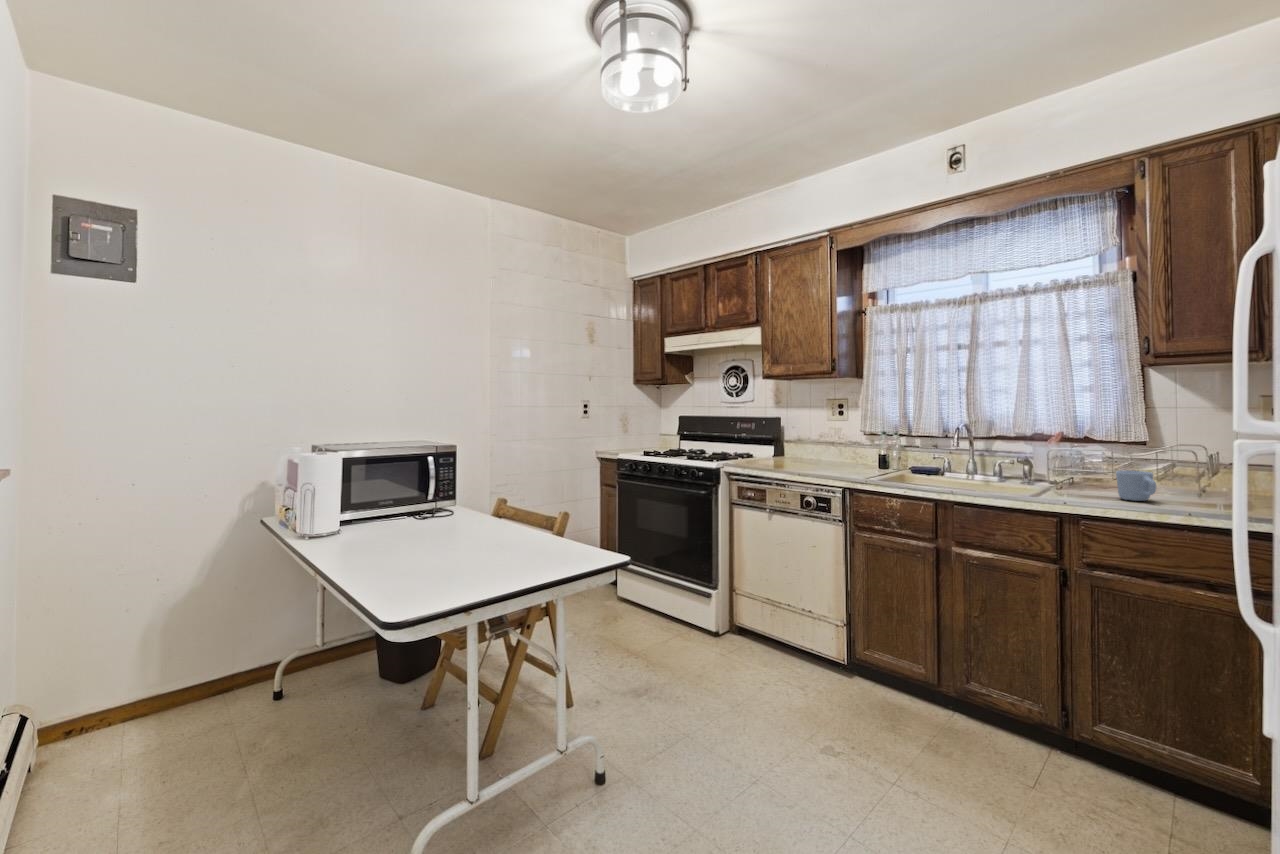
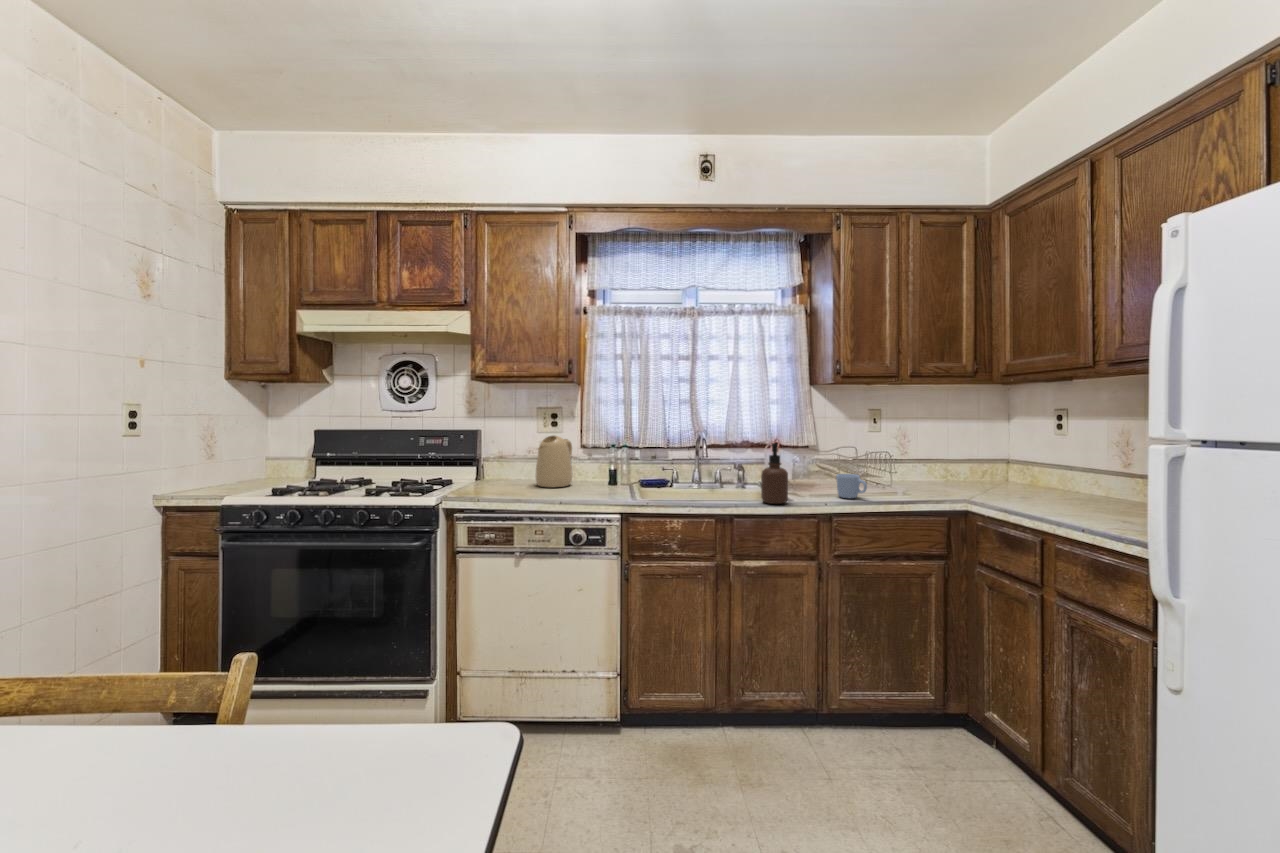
kettle: none [804,422,845,465] -> present [536,436,572,487]
soap dispenser: none [991,428,1024,494] -> present [761,443,788,504]

